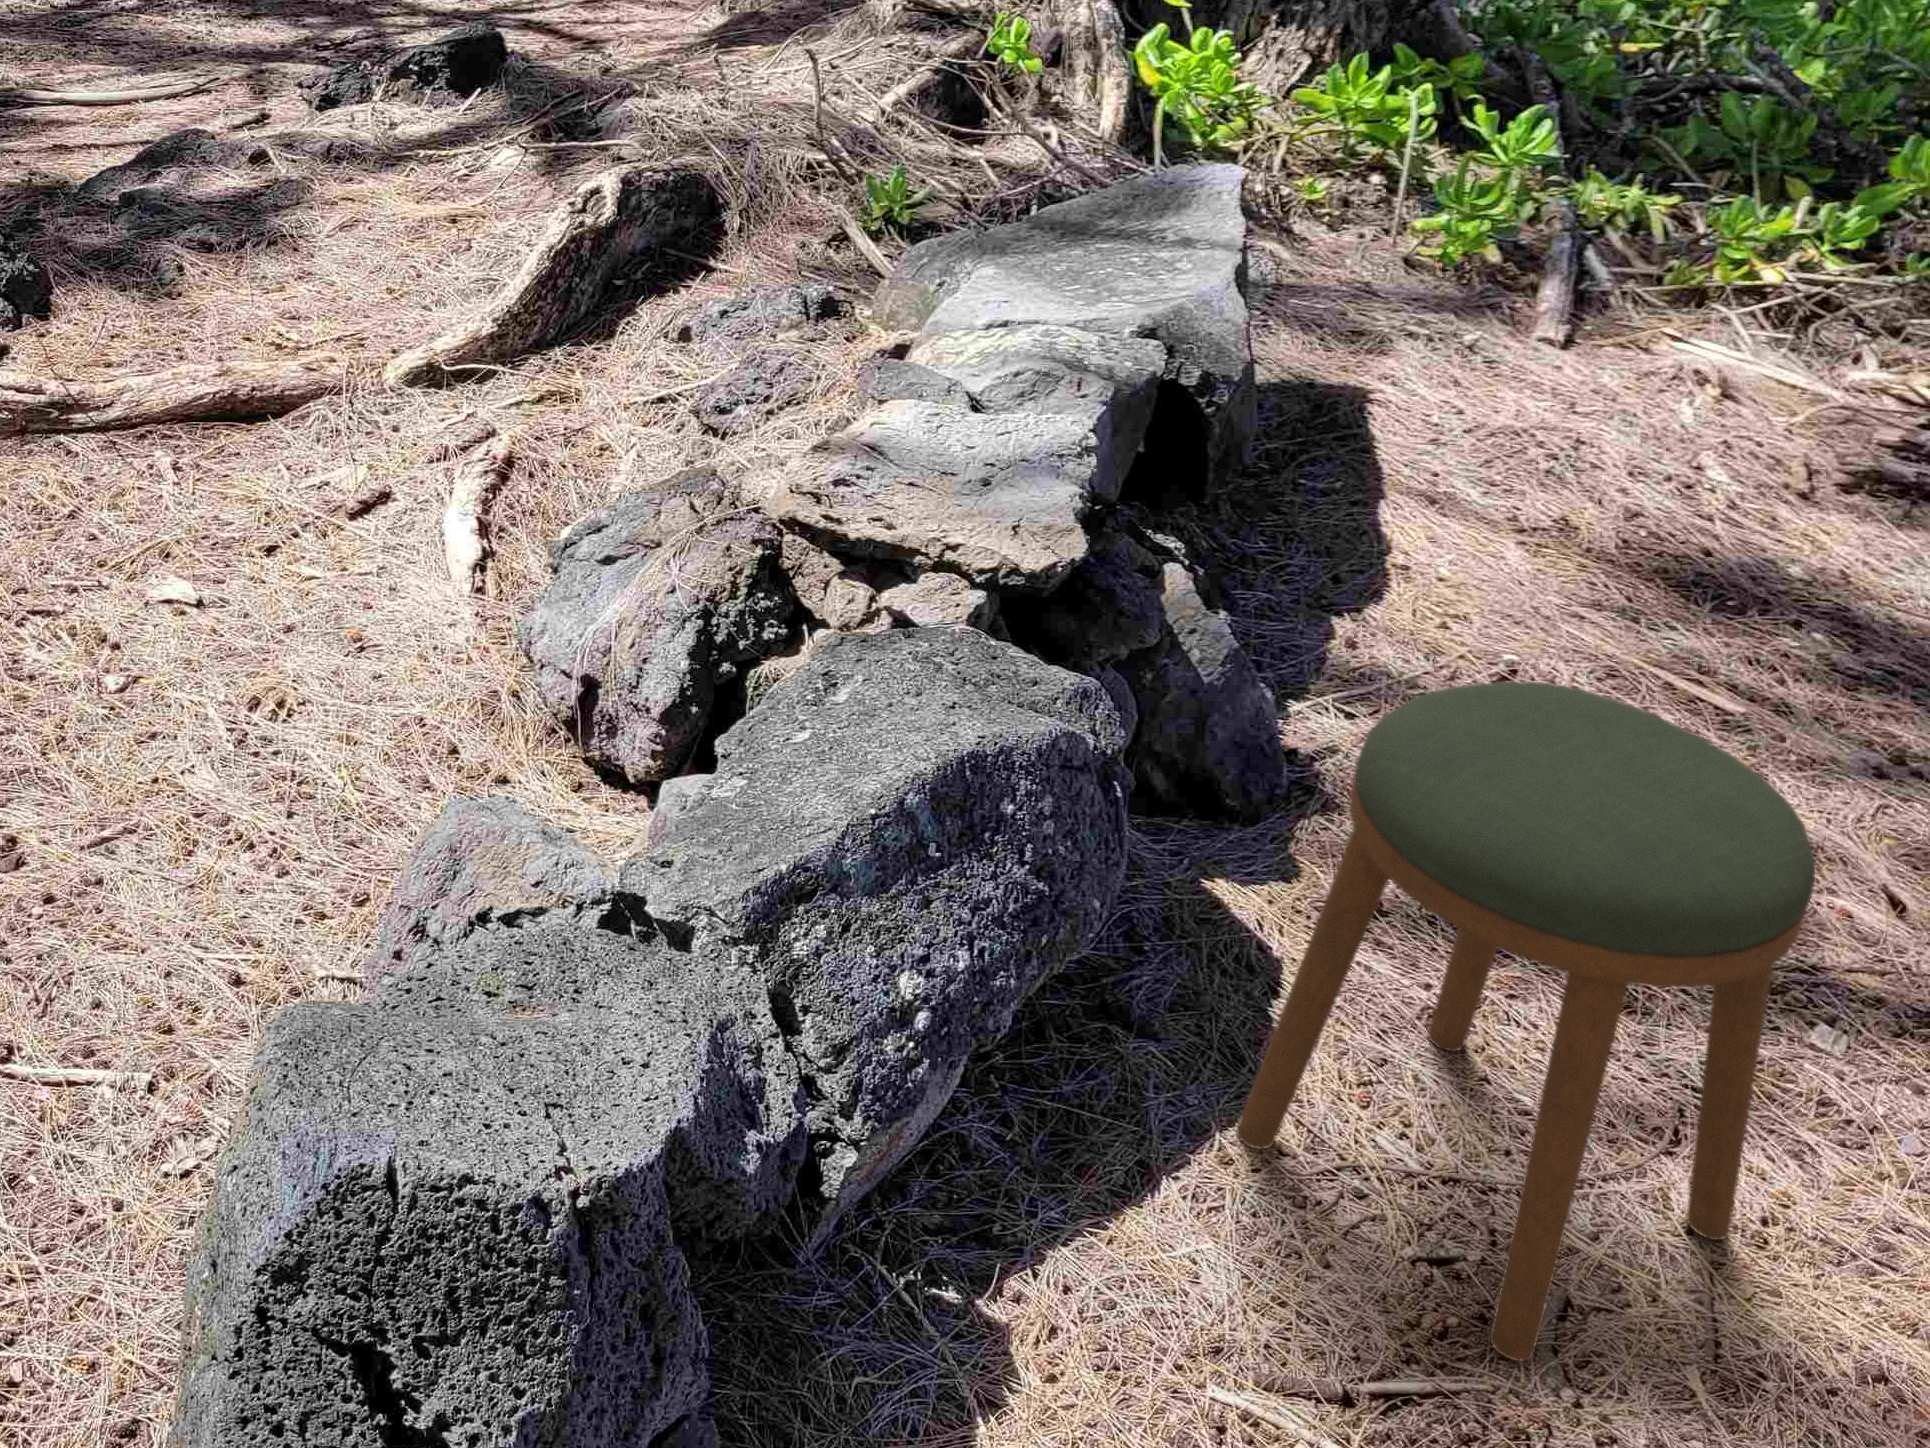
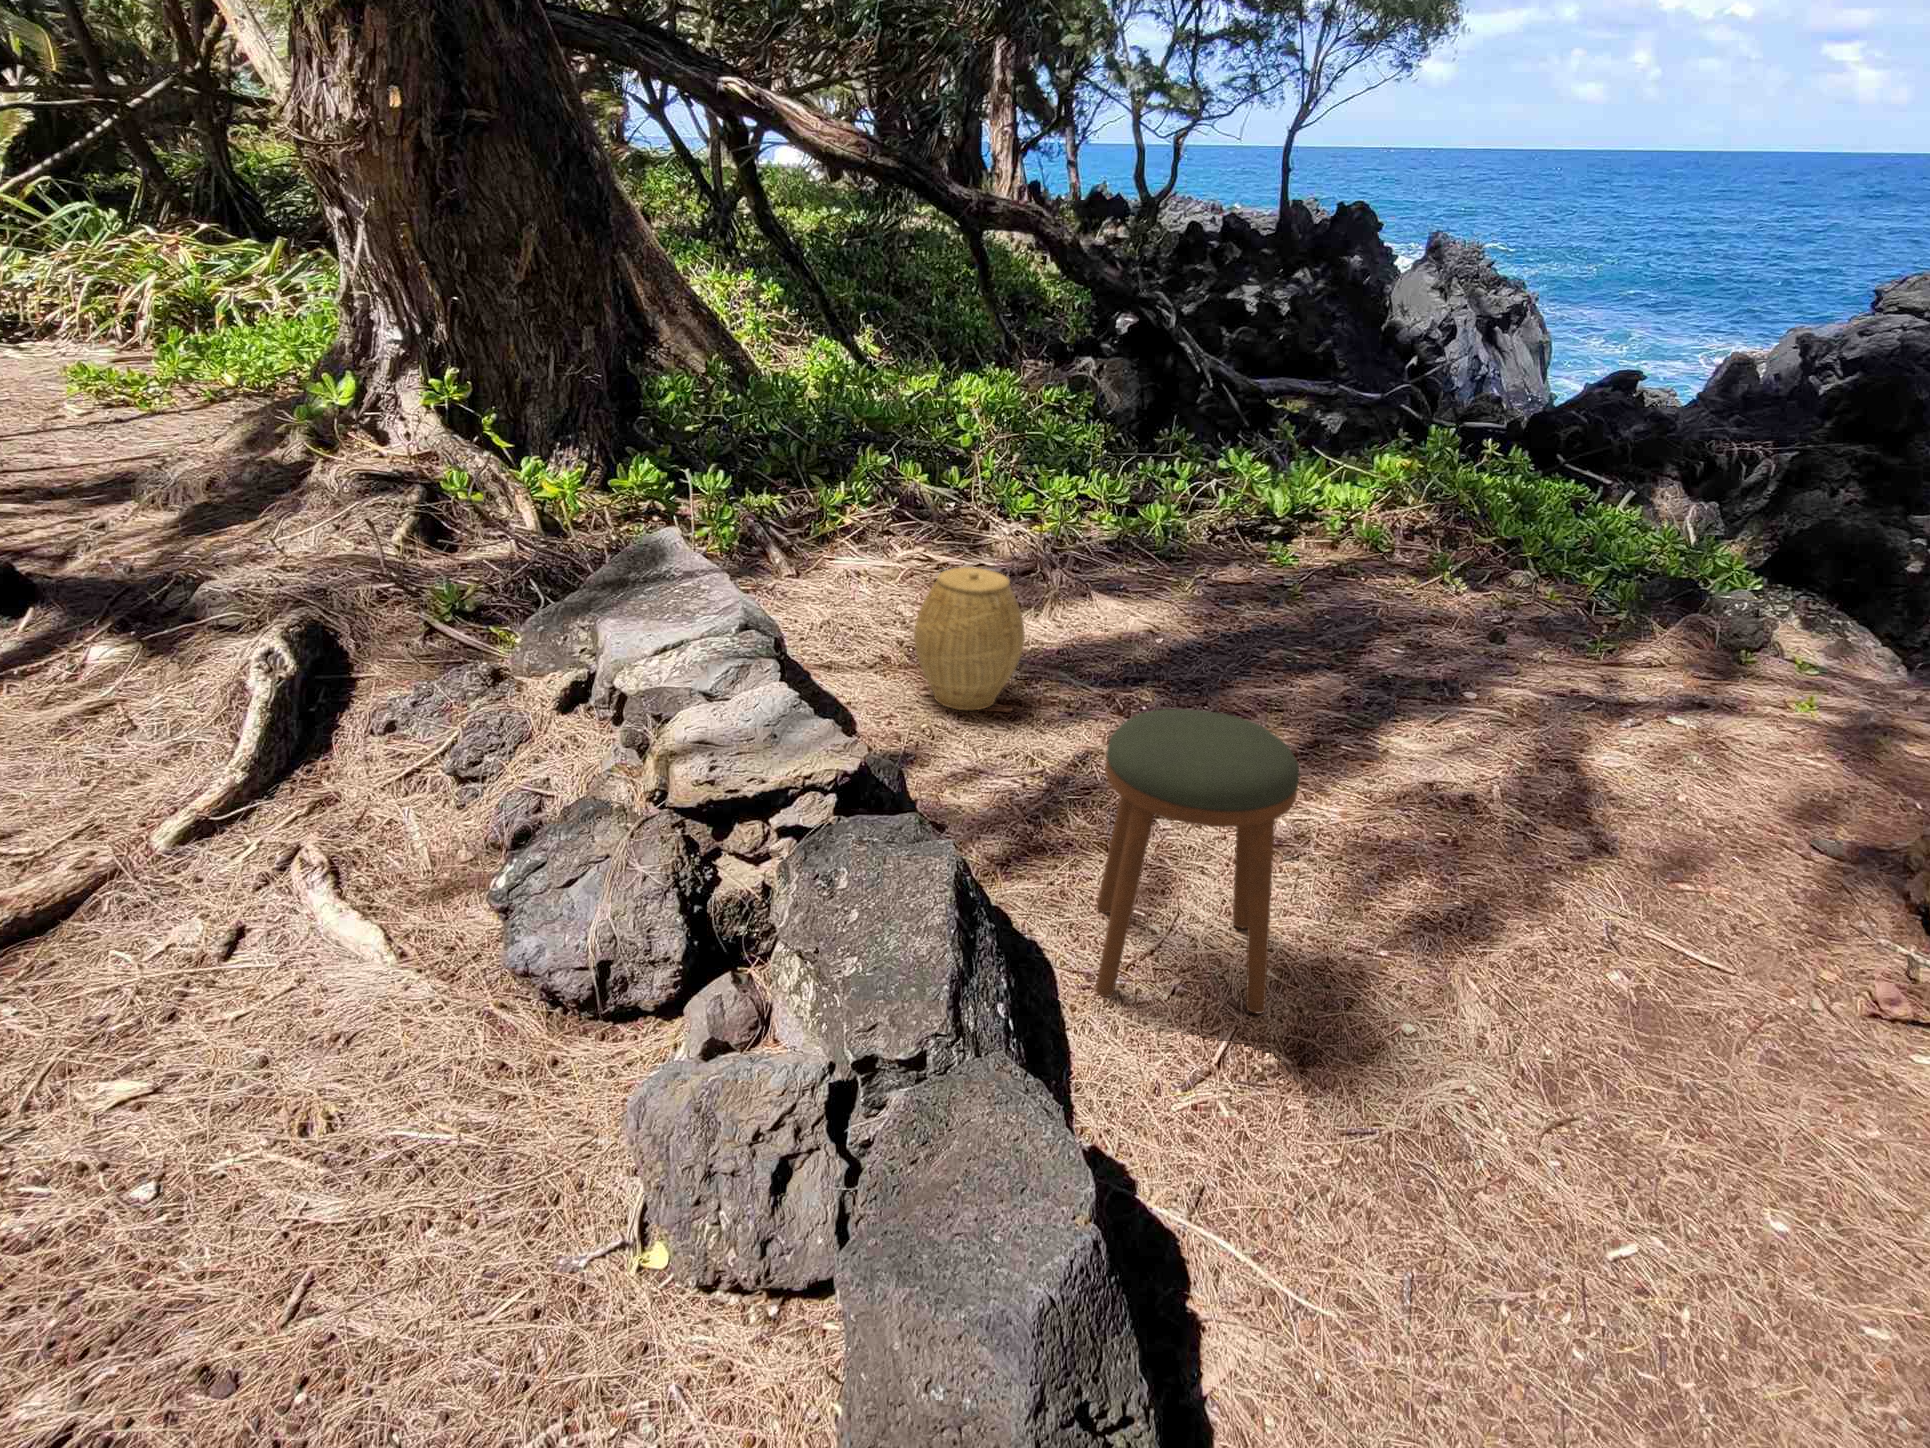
woven basket: none [1573,359,1834,652] -> present [914,567,1025,710]

